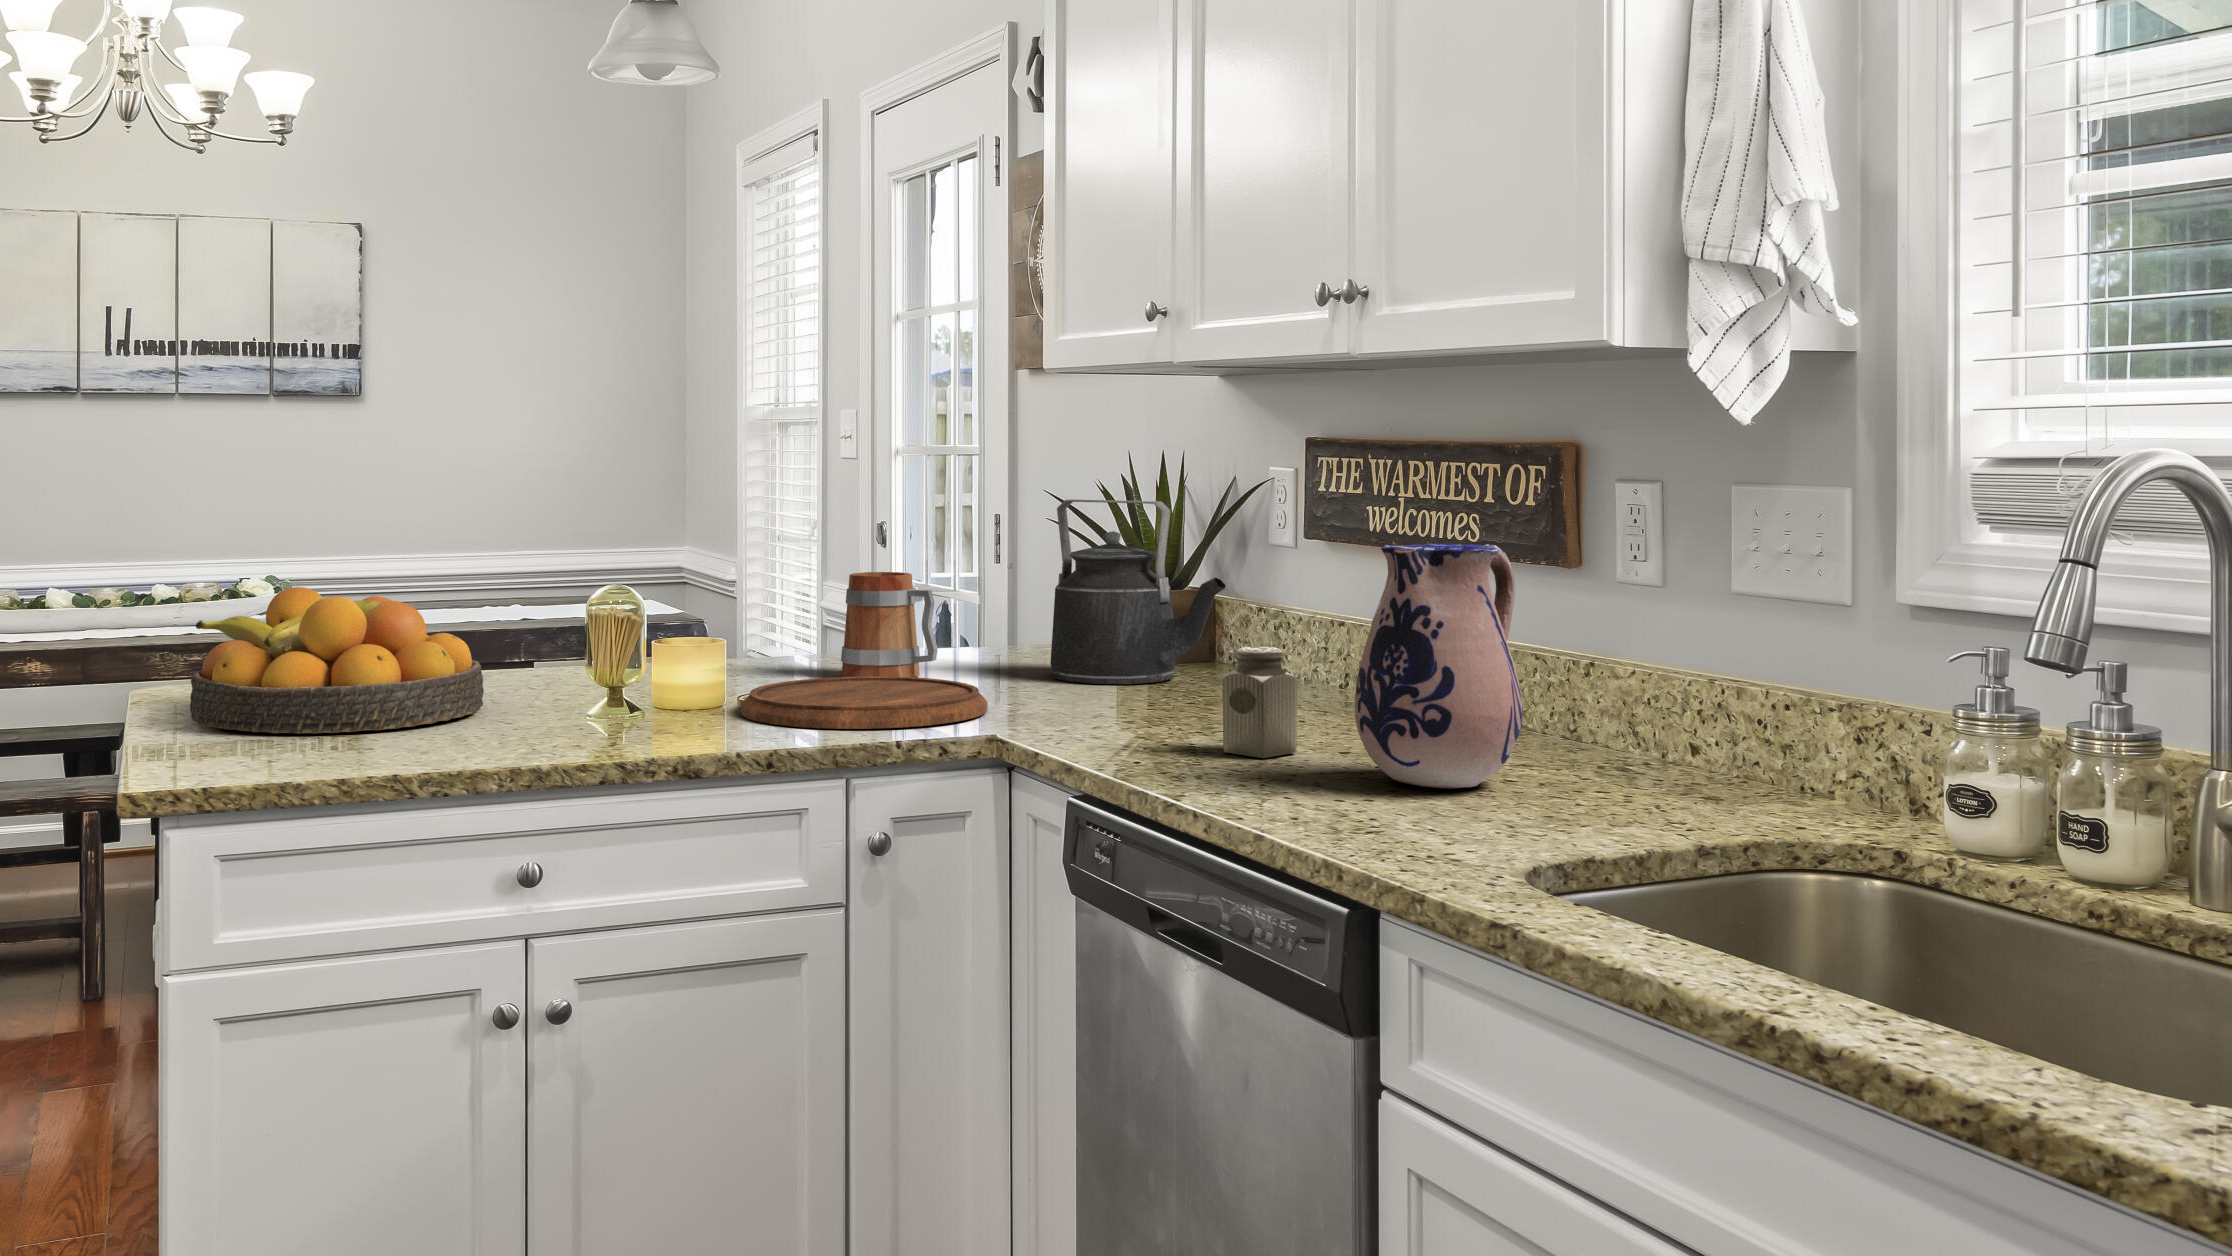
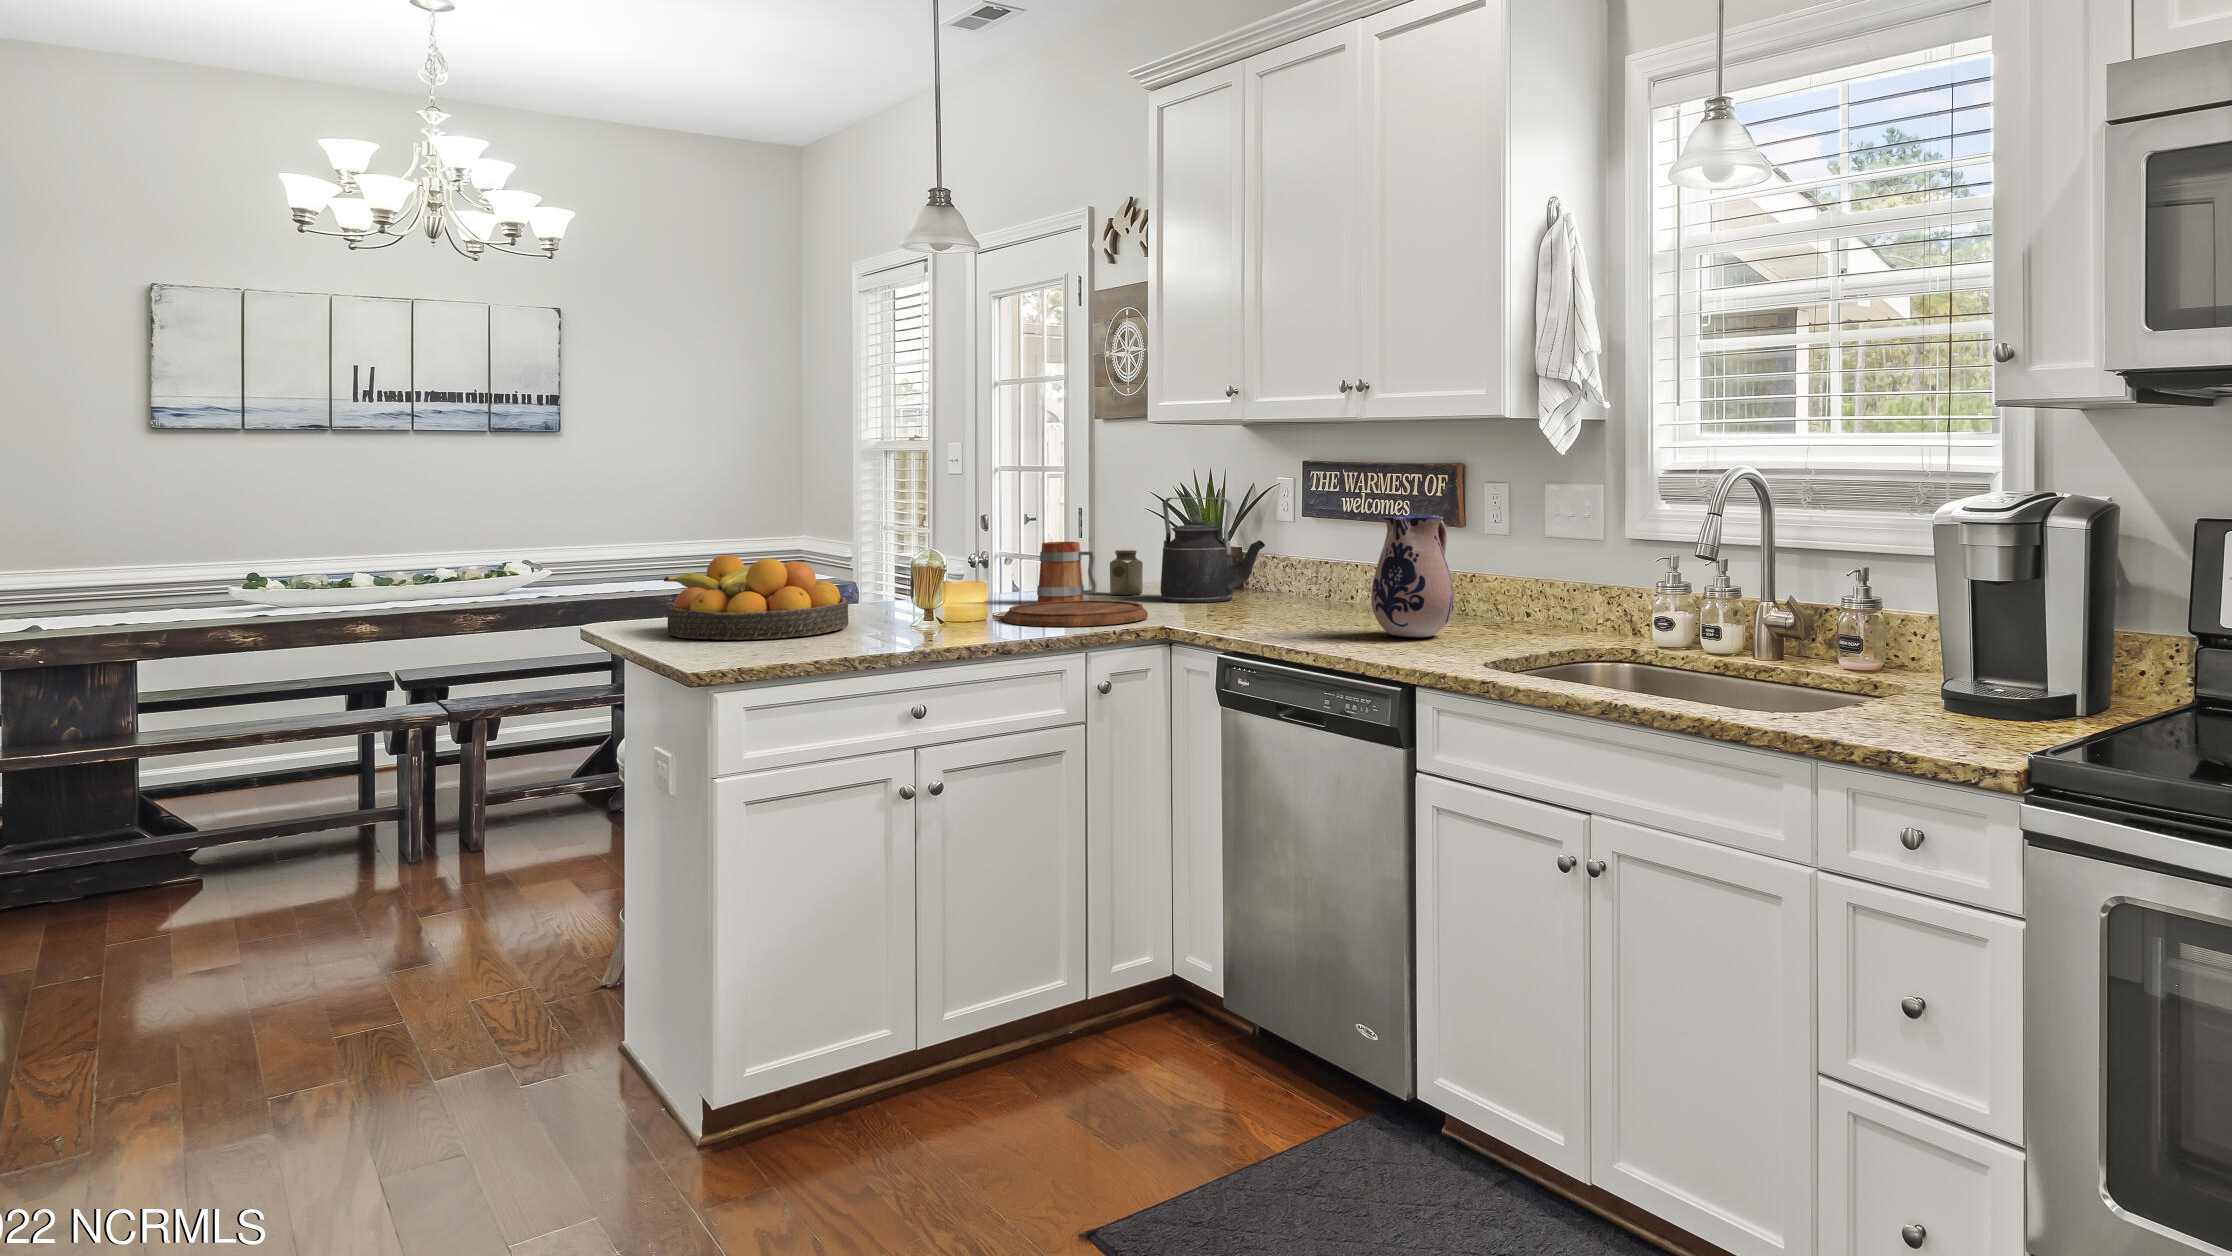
salt shaker: present [1222,647,1298,758] -> present [1110,549,1143,595]

